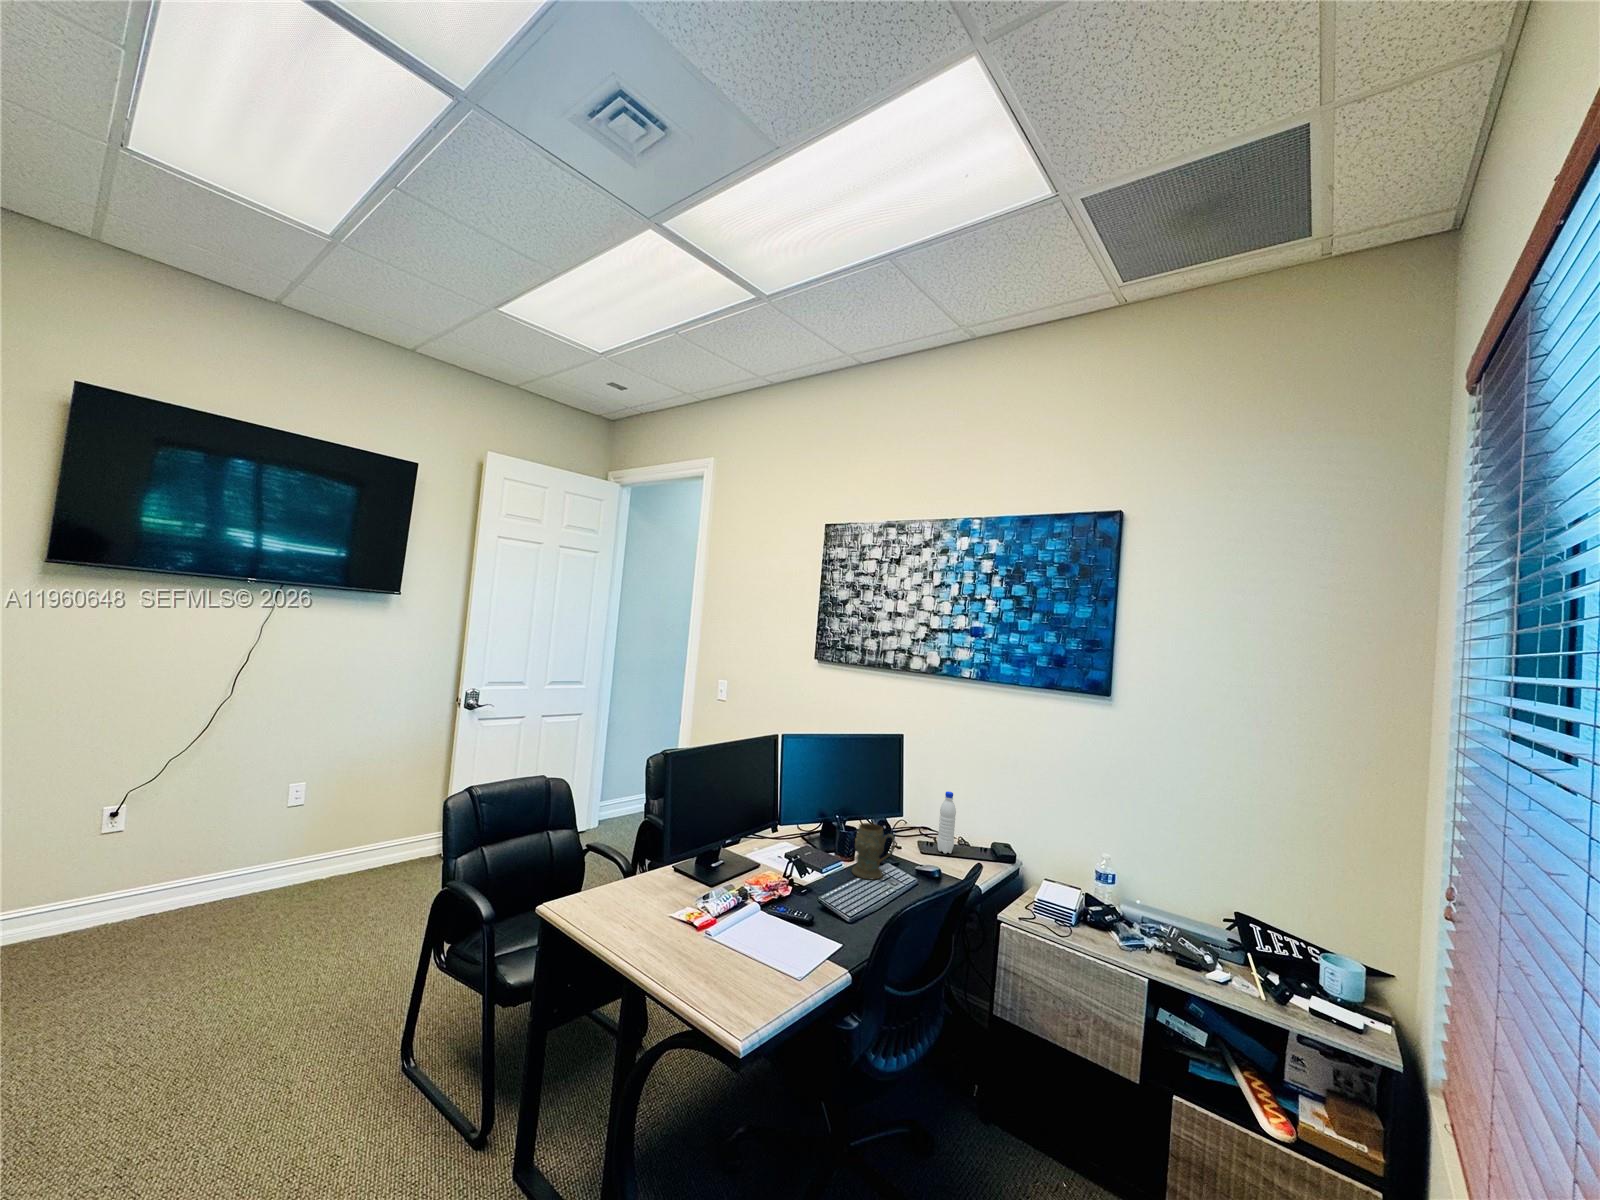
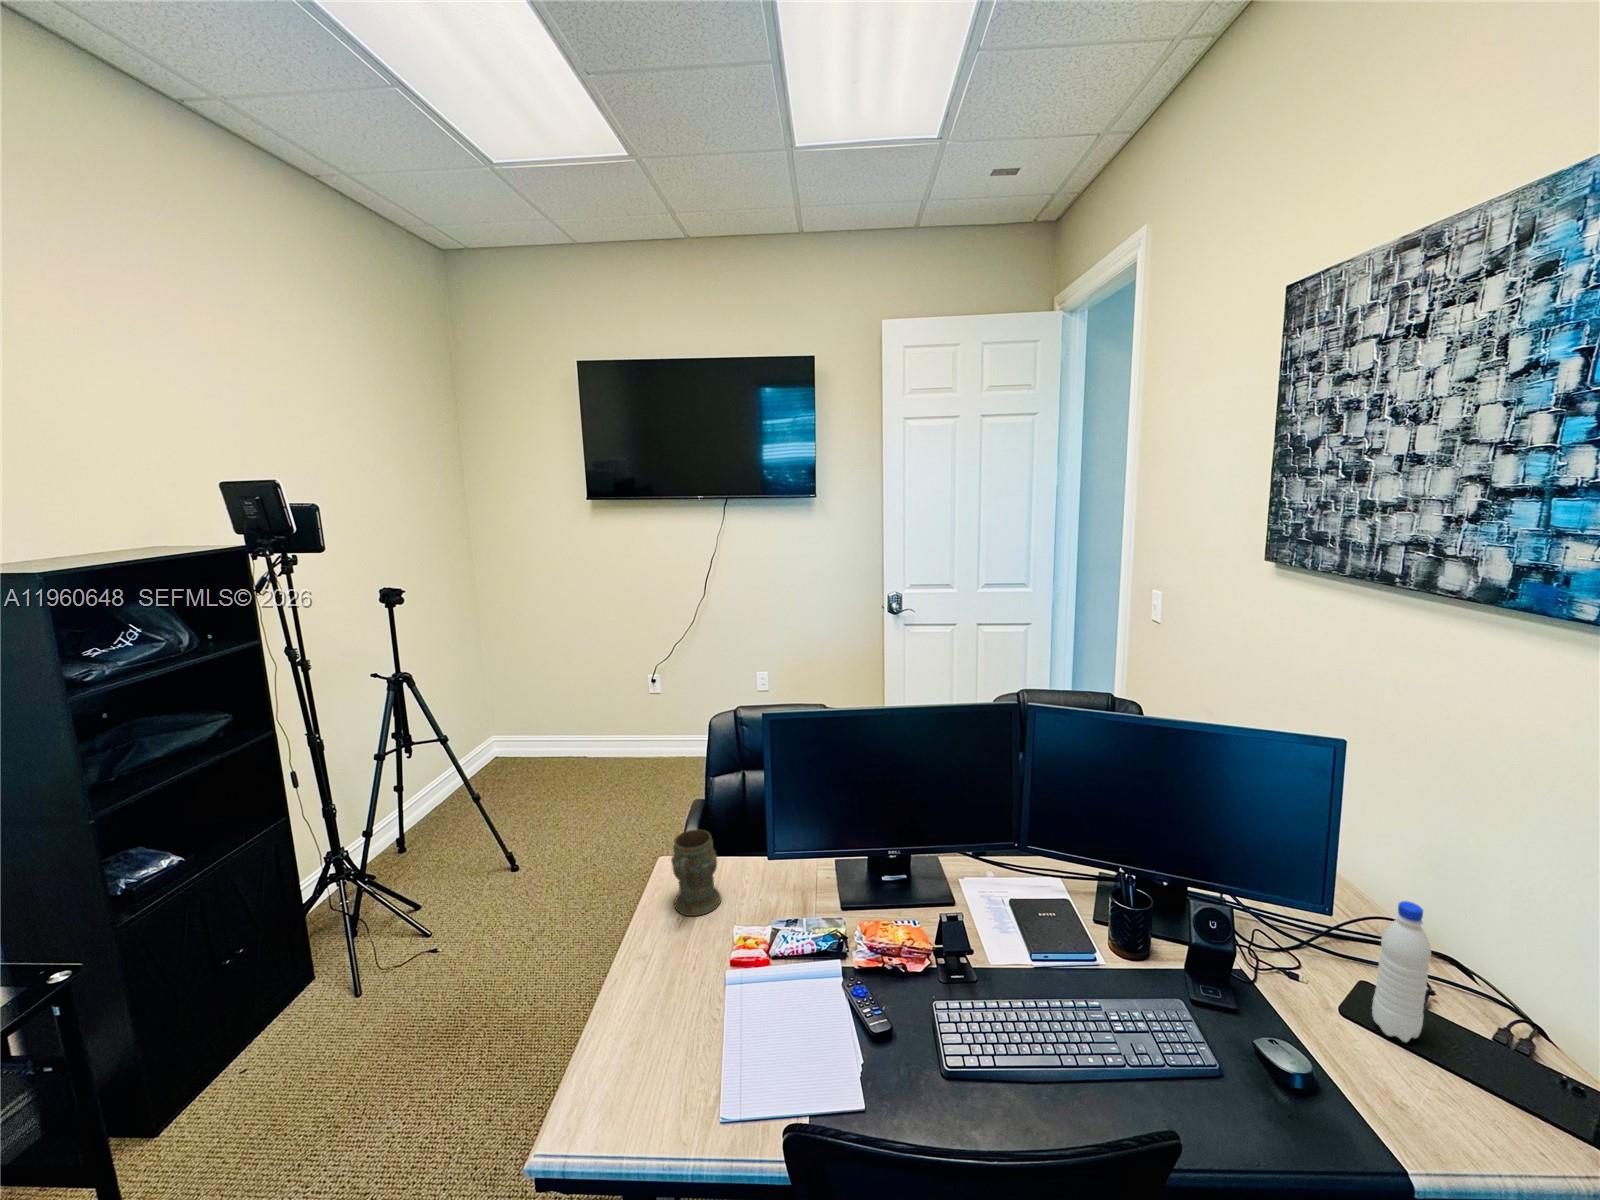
mug: present [852,823,895,879] -> present [671,830,721,916]

